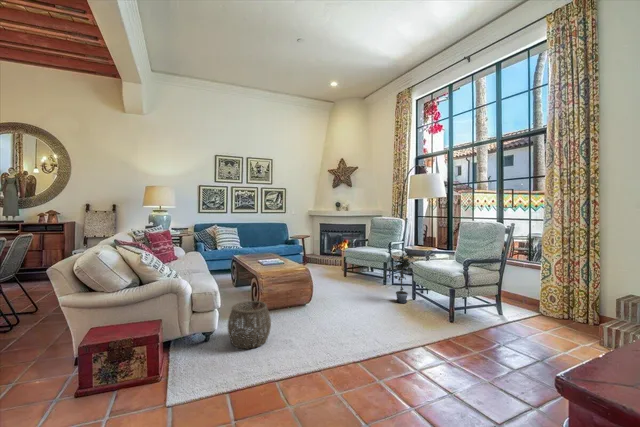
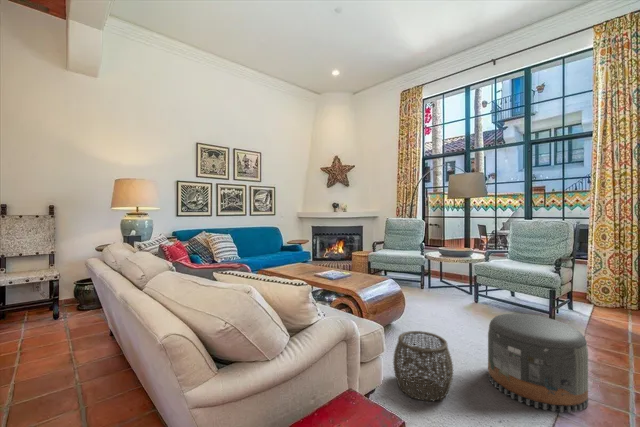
potted plant: present [394,251,413,303] -> none [464,253,494,309]
pouf: none [298,297,365,373] -> present [488,313,588,413]

